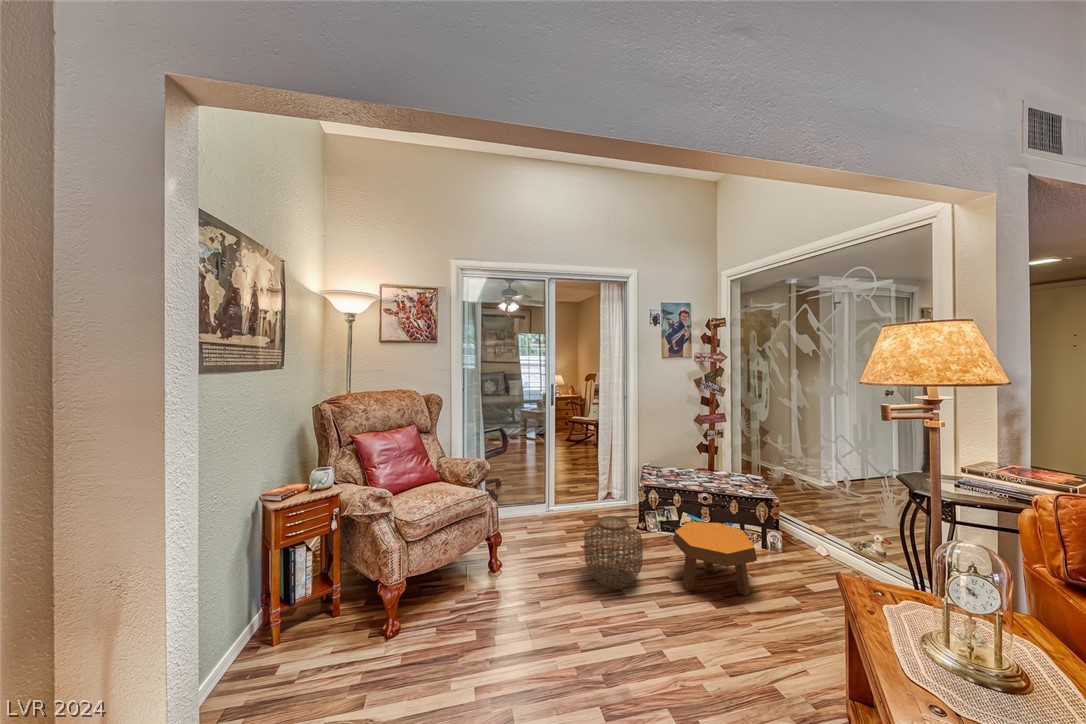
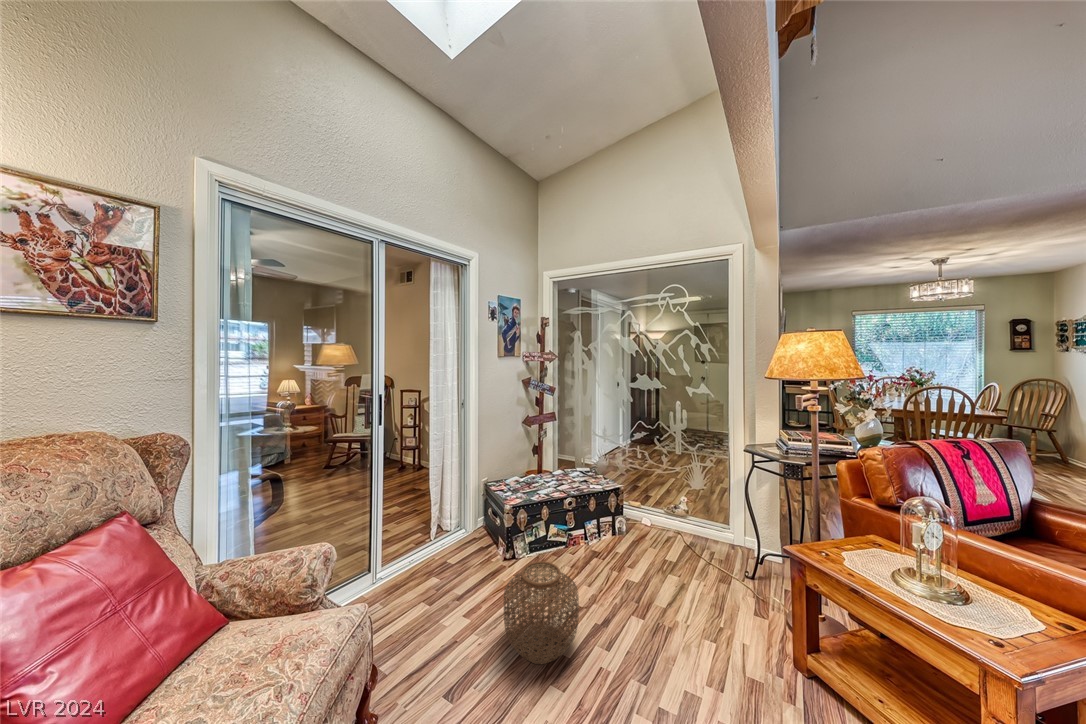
footstool: present [673,522,757,596] -> none [583,529,664,619]

